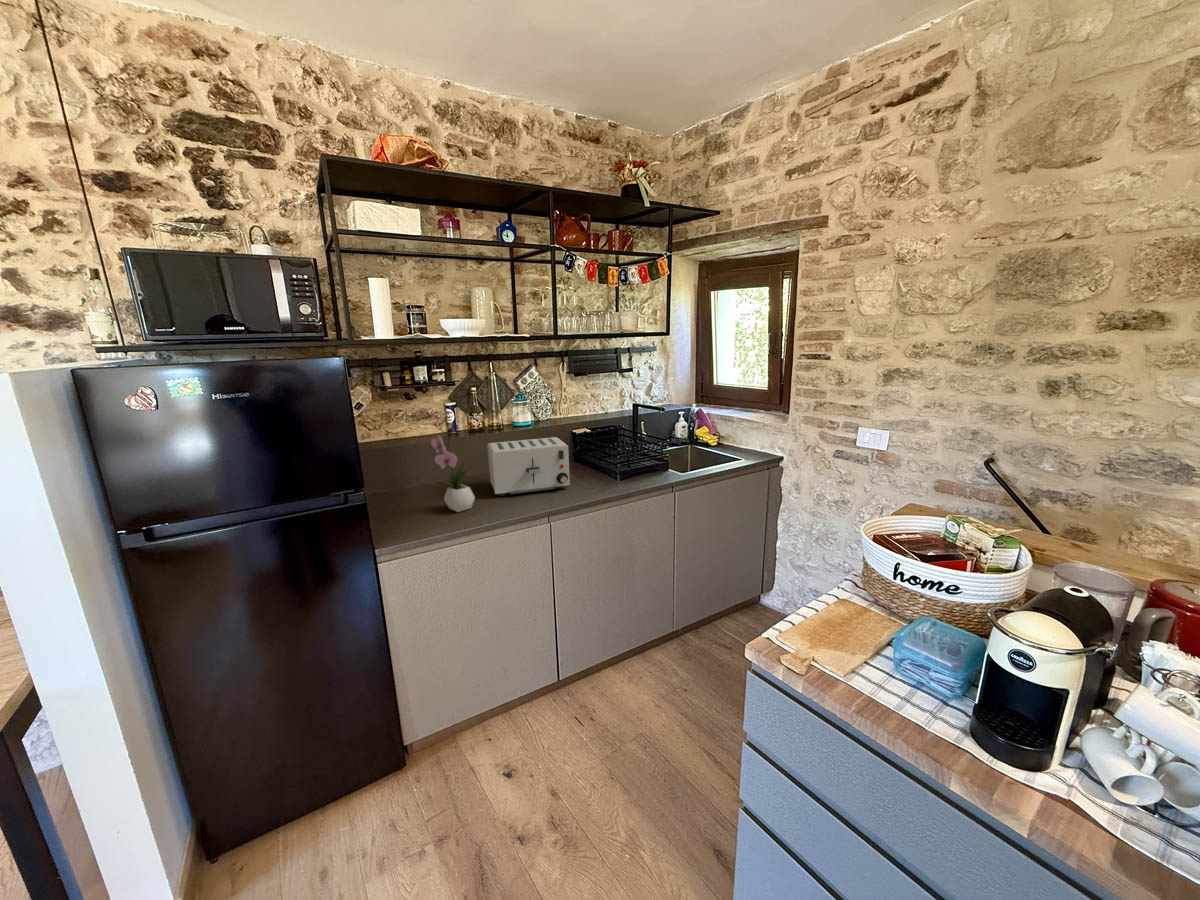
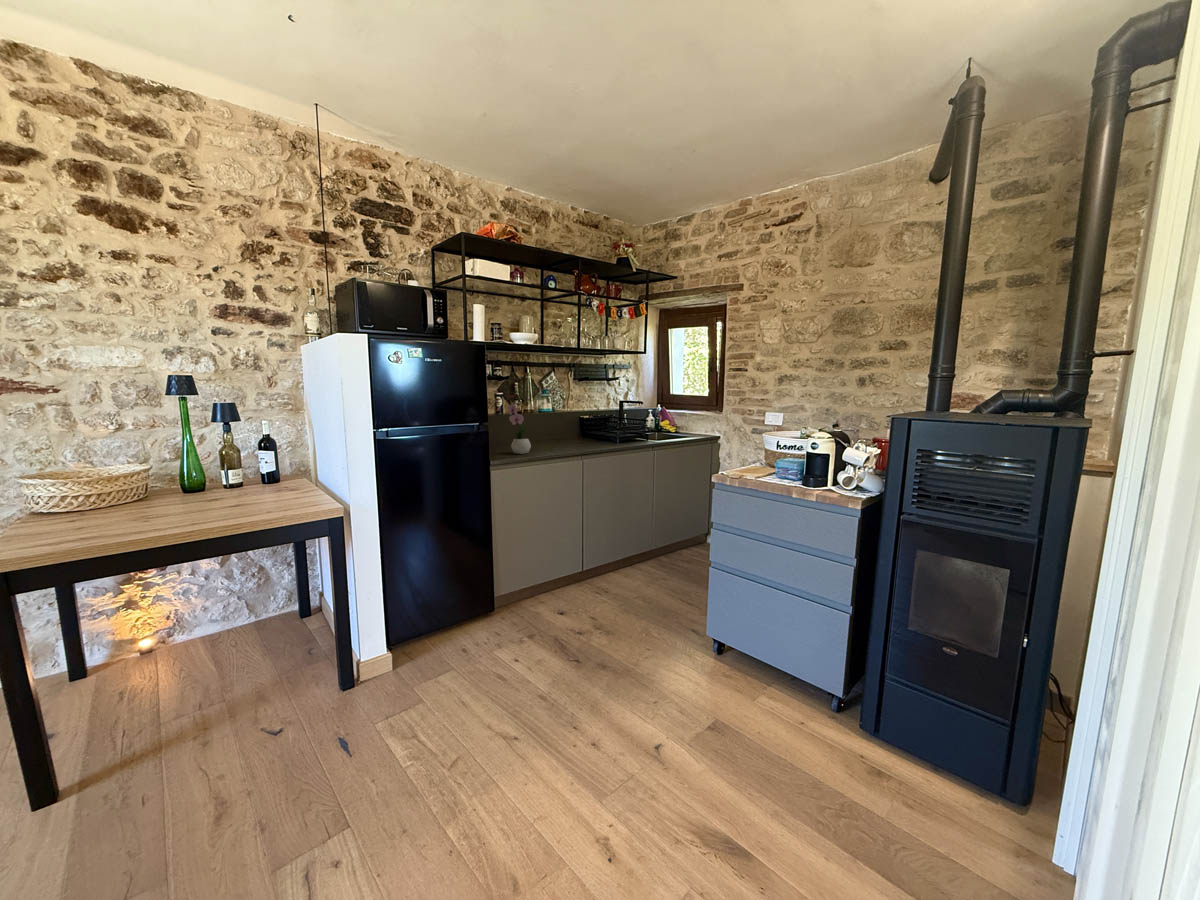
toaster: present [487,437,570,496] -> none [531,416,587,449]

